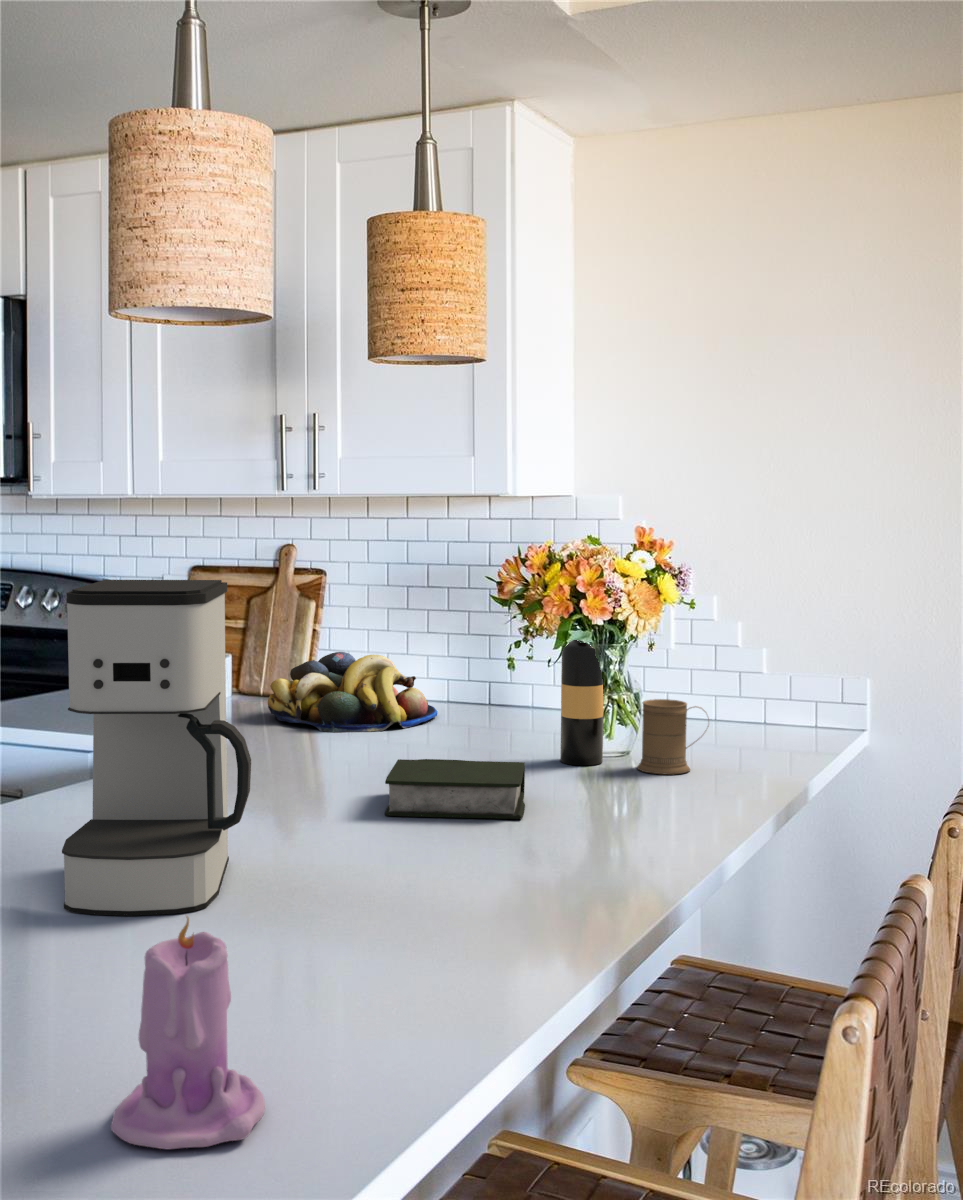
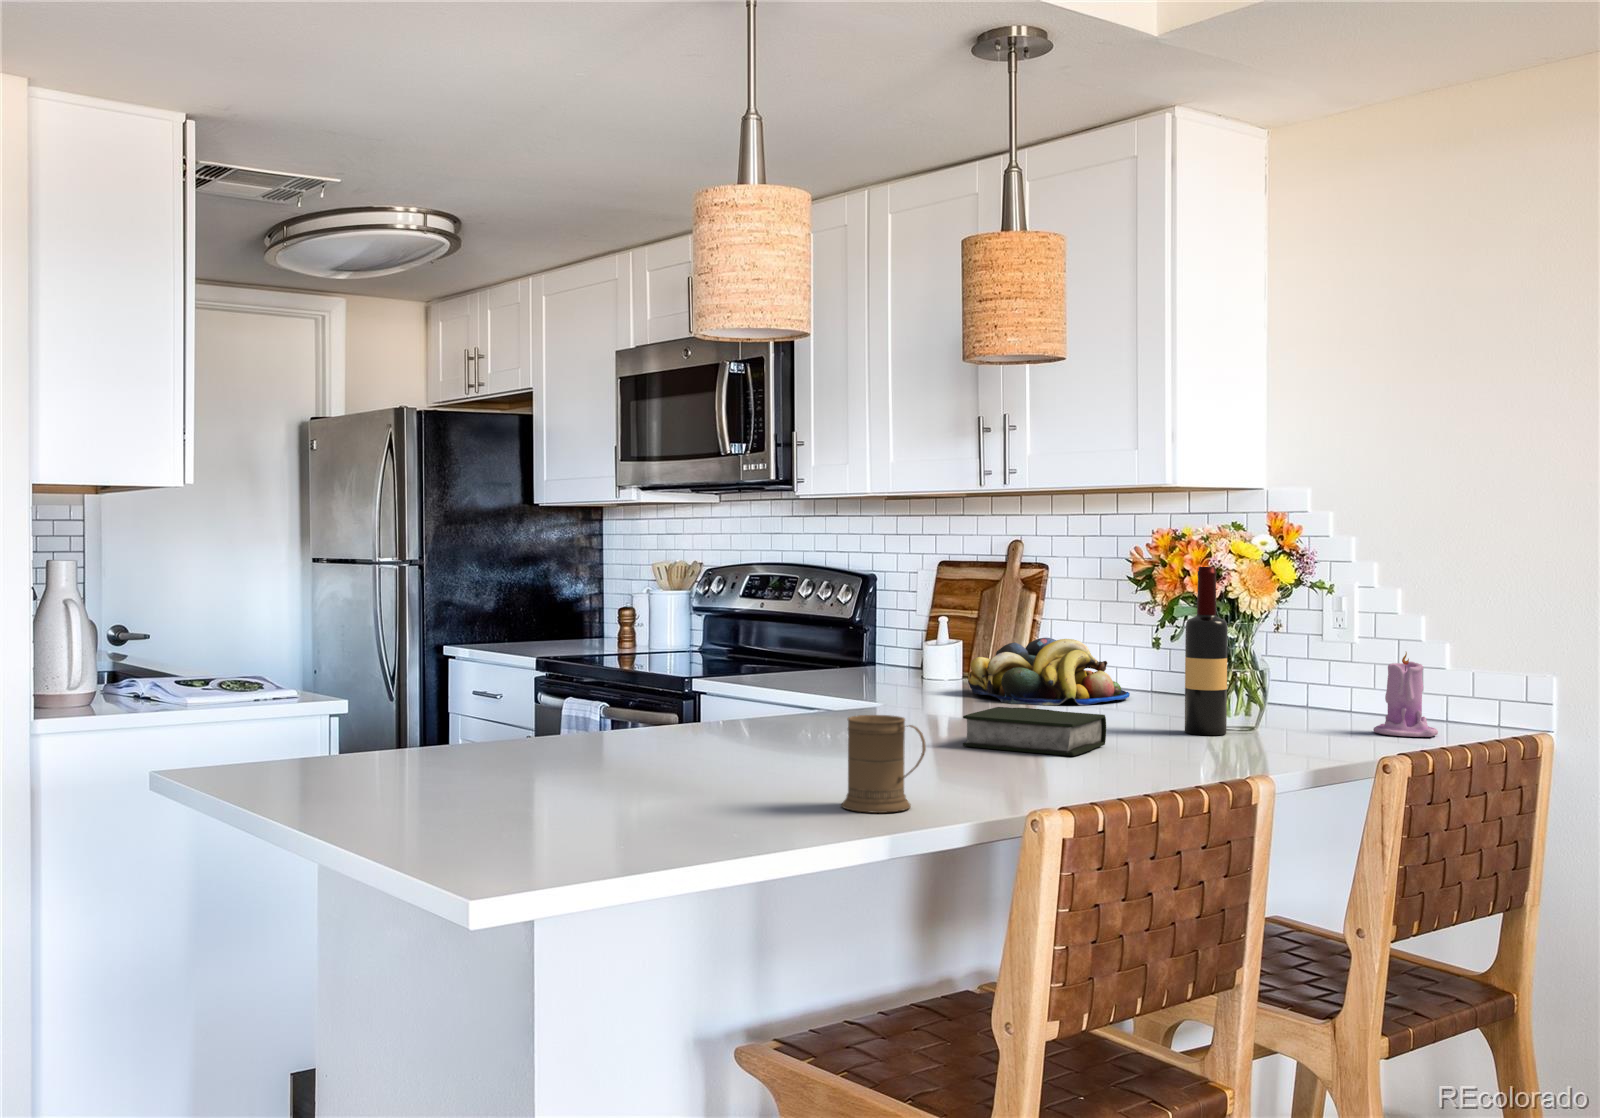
coffee maker: present [62,580,251,916] -> none [659,533,804,773]
mug: present [637,699,709,774] -> present [841,715,926,813]
candle: present [111,916,265,1149] -> present [1373,652,1438,737]

